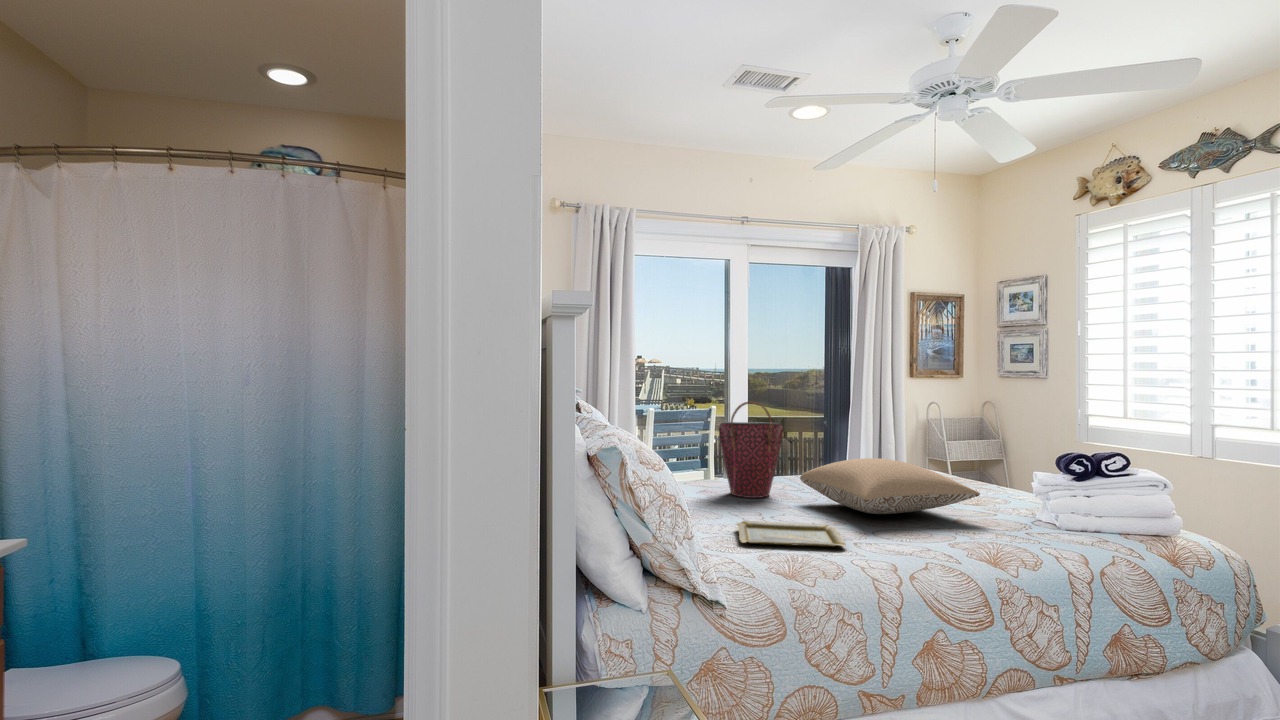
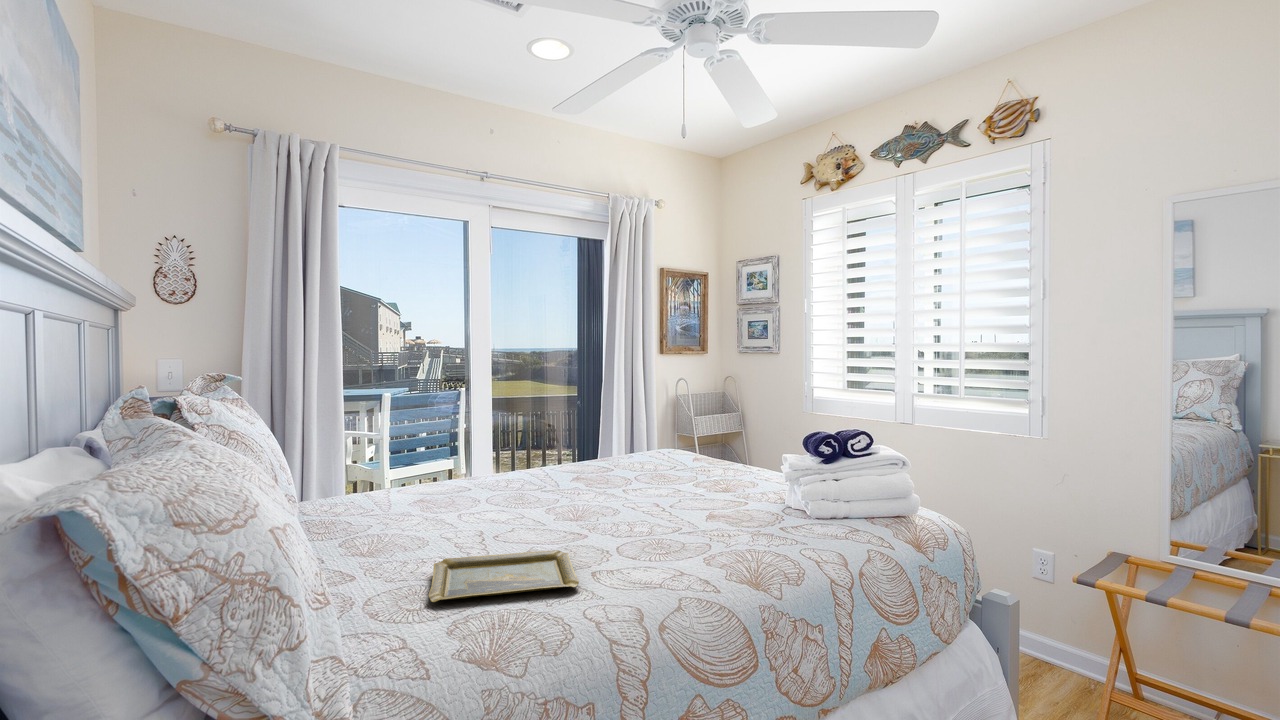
handbag: present [719,401,783,498] -> none [431,389,514,512]
pillow: present [800,458,980,514] -> none [534,453,732,521]

